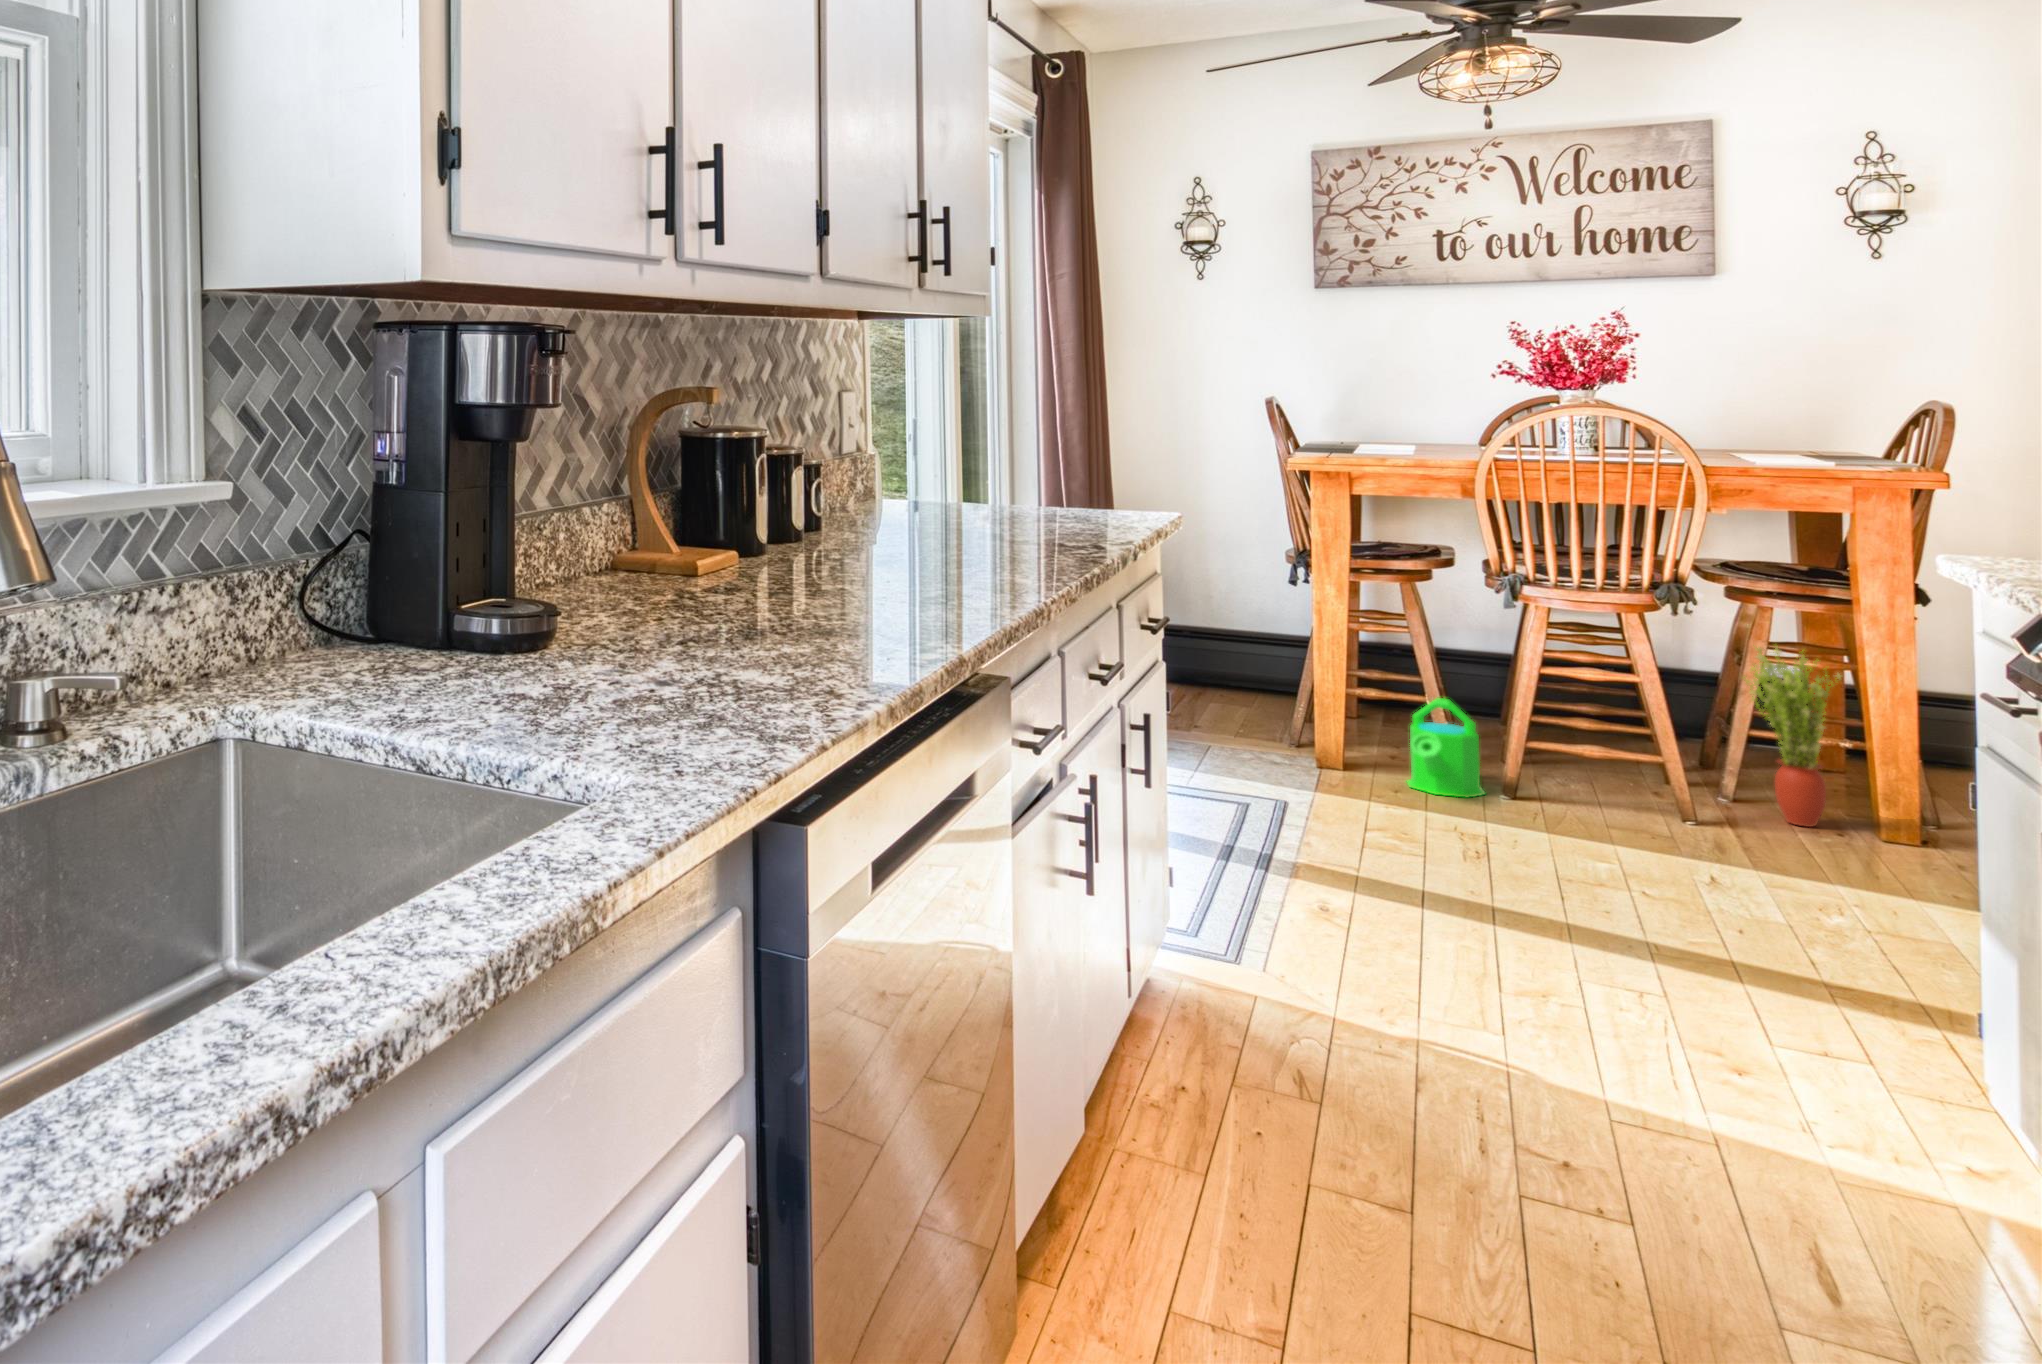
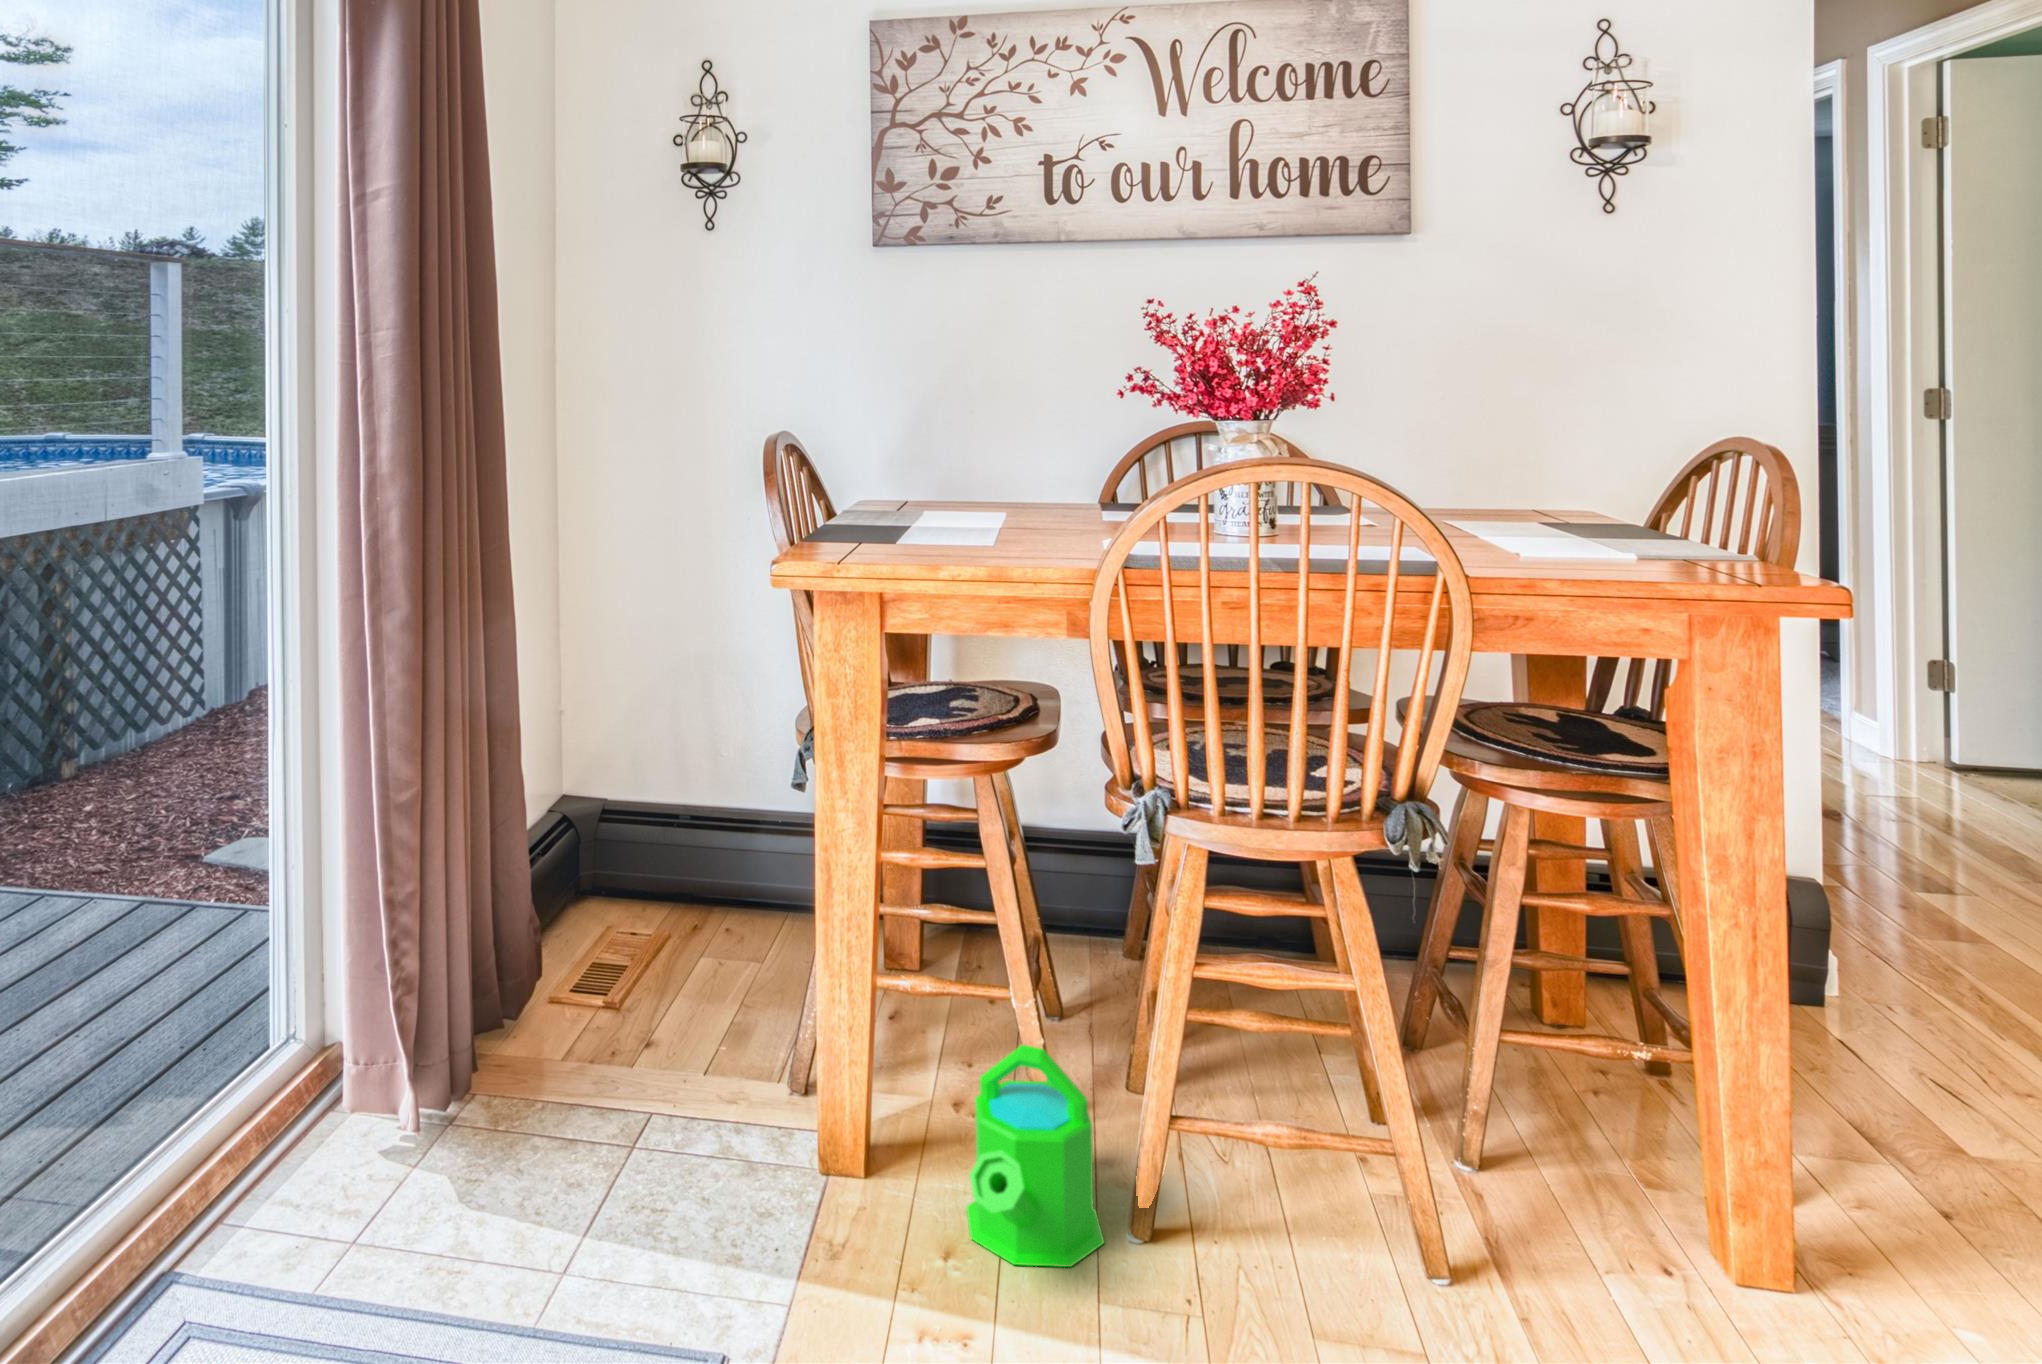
potted plant: present [1744,647,1842,827] -> none [1529,917,1698,1275]

